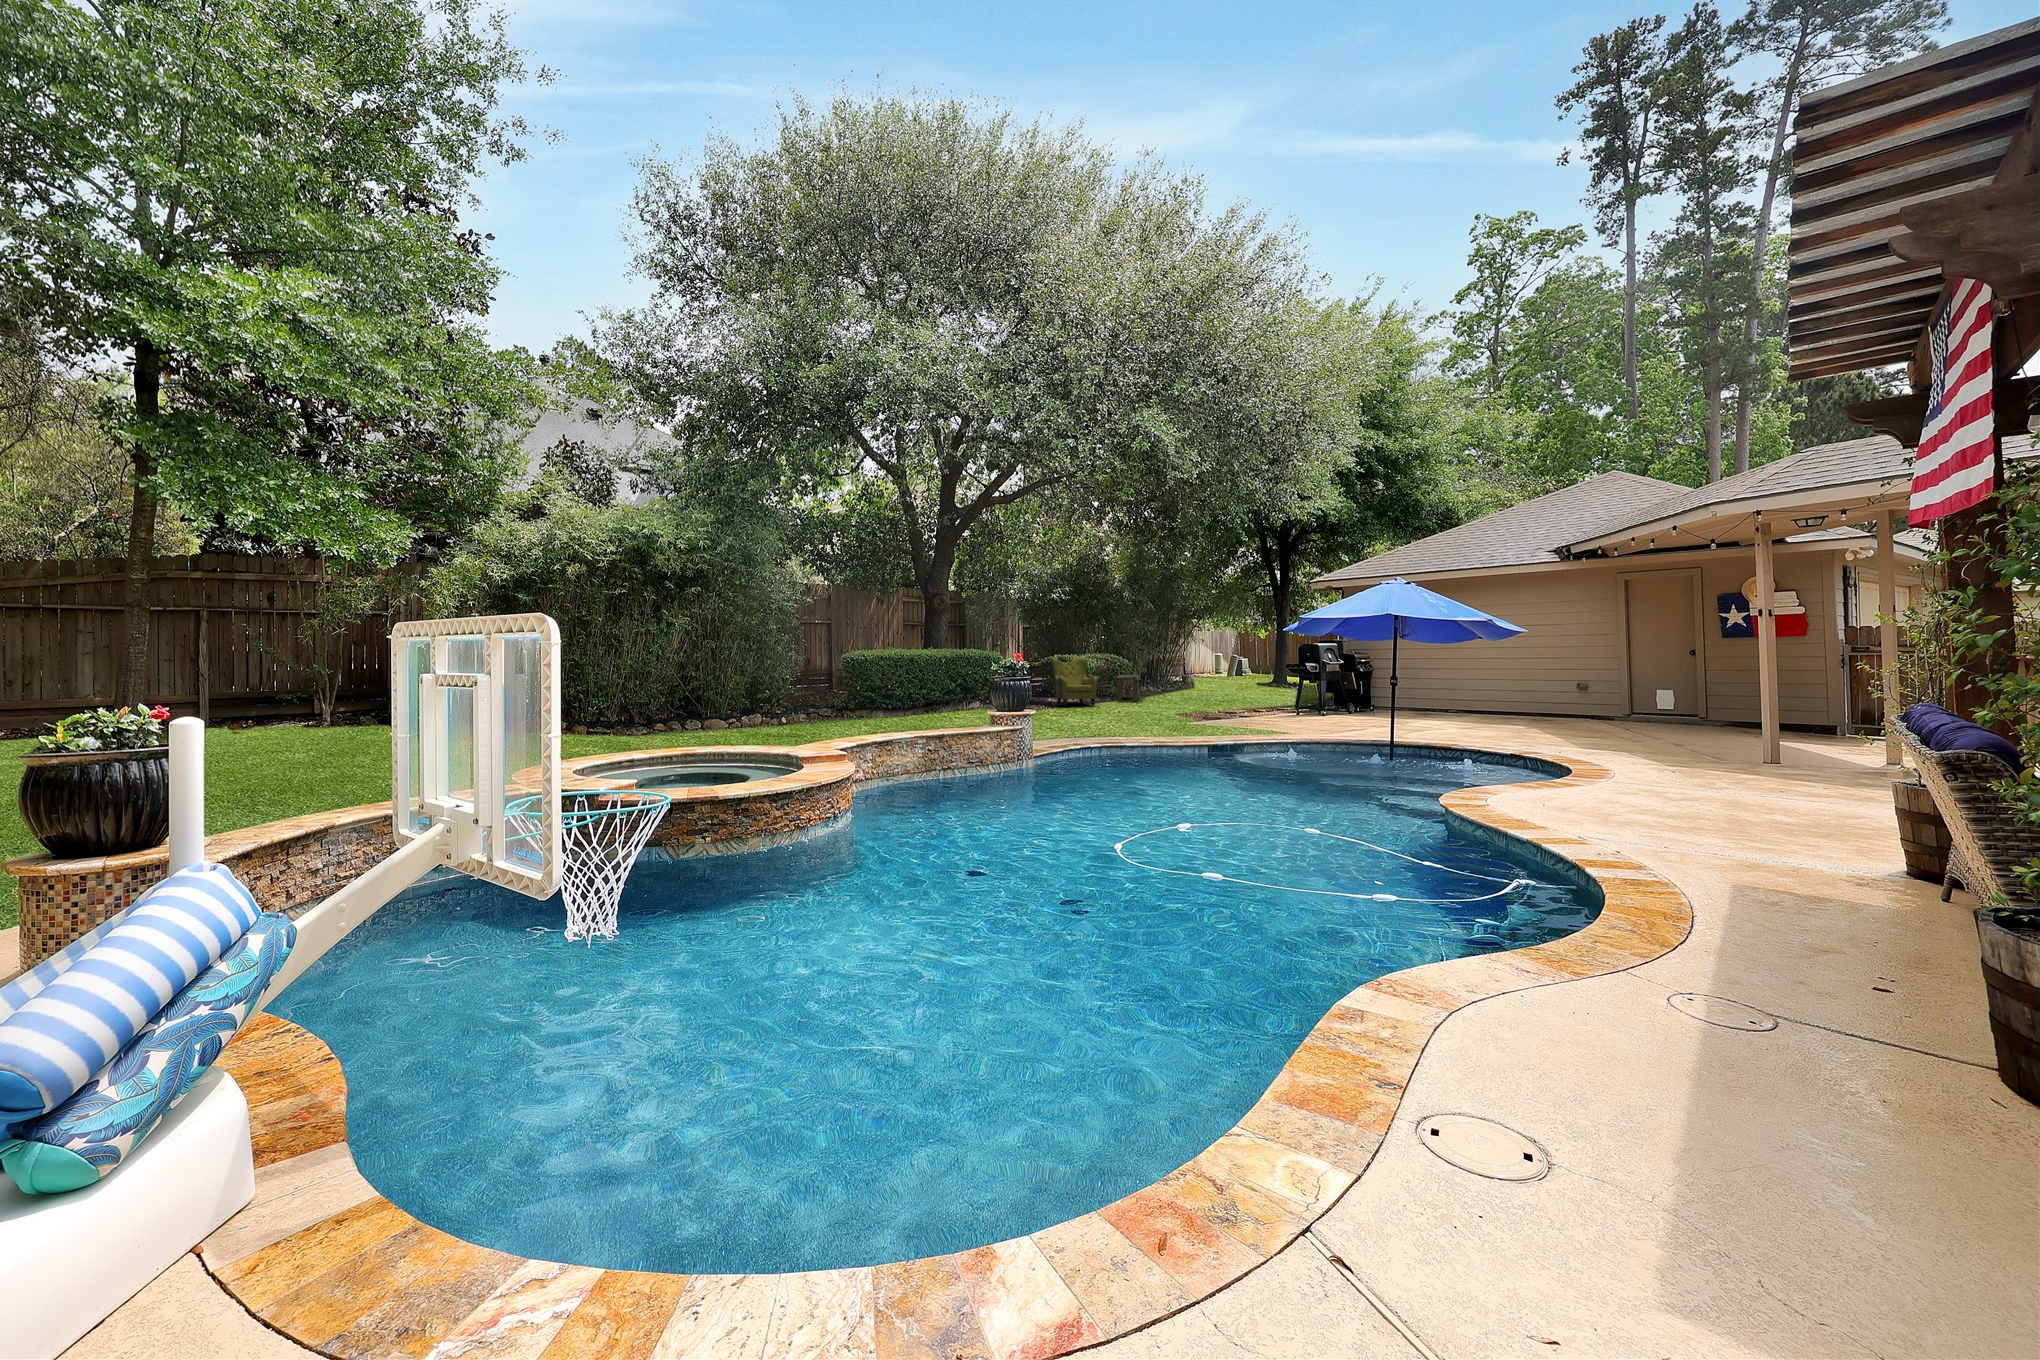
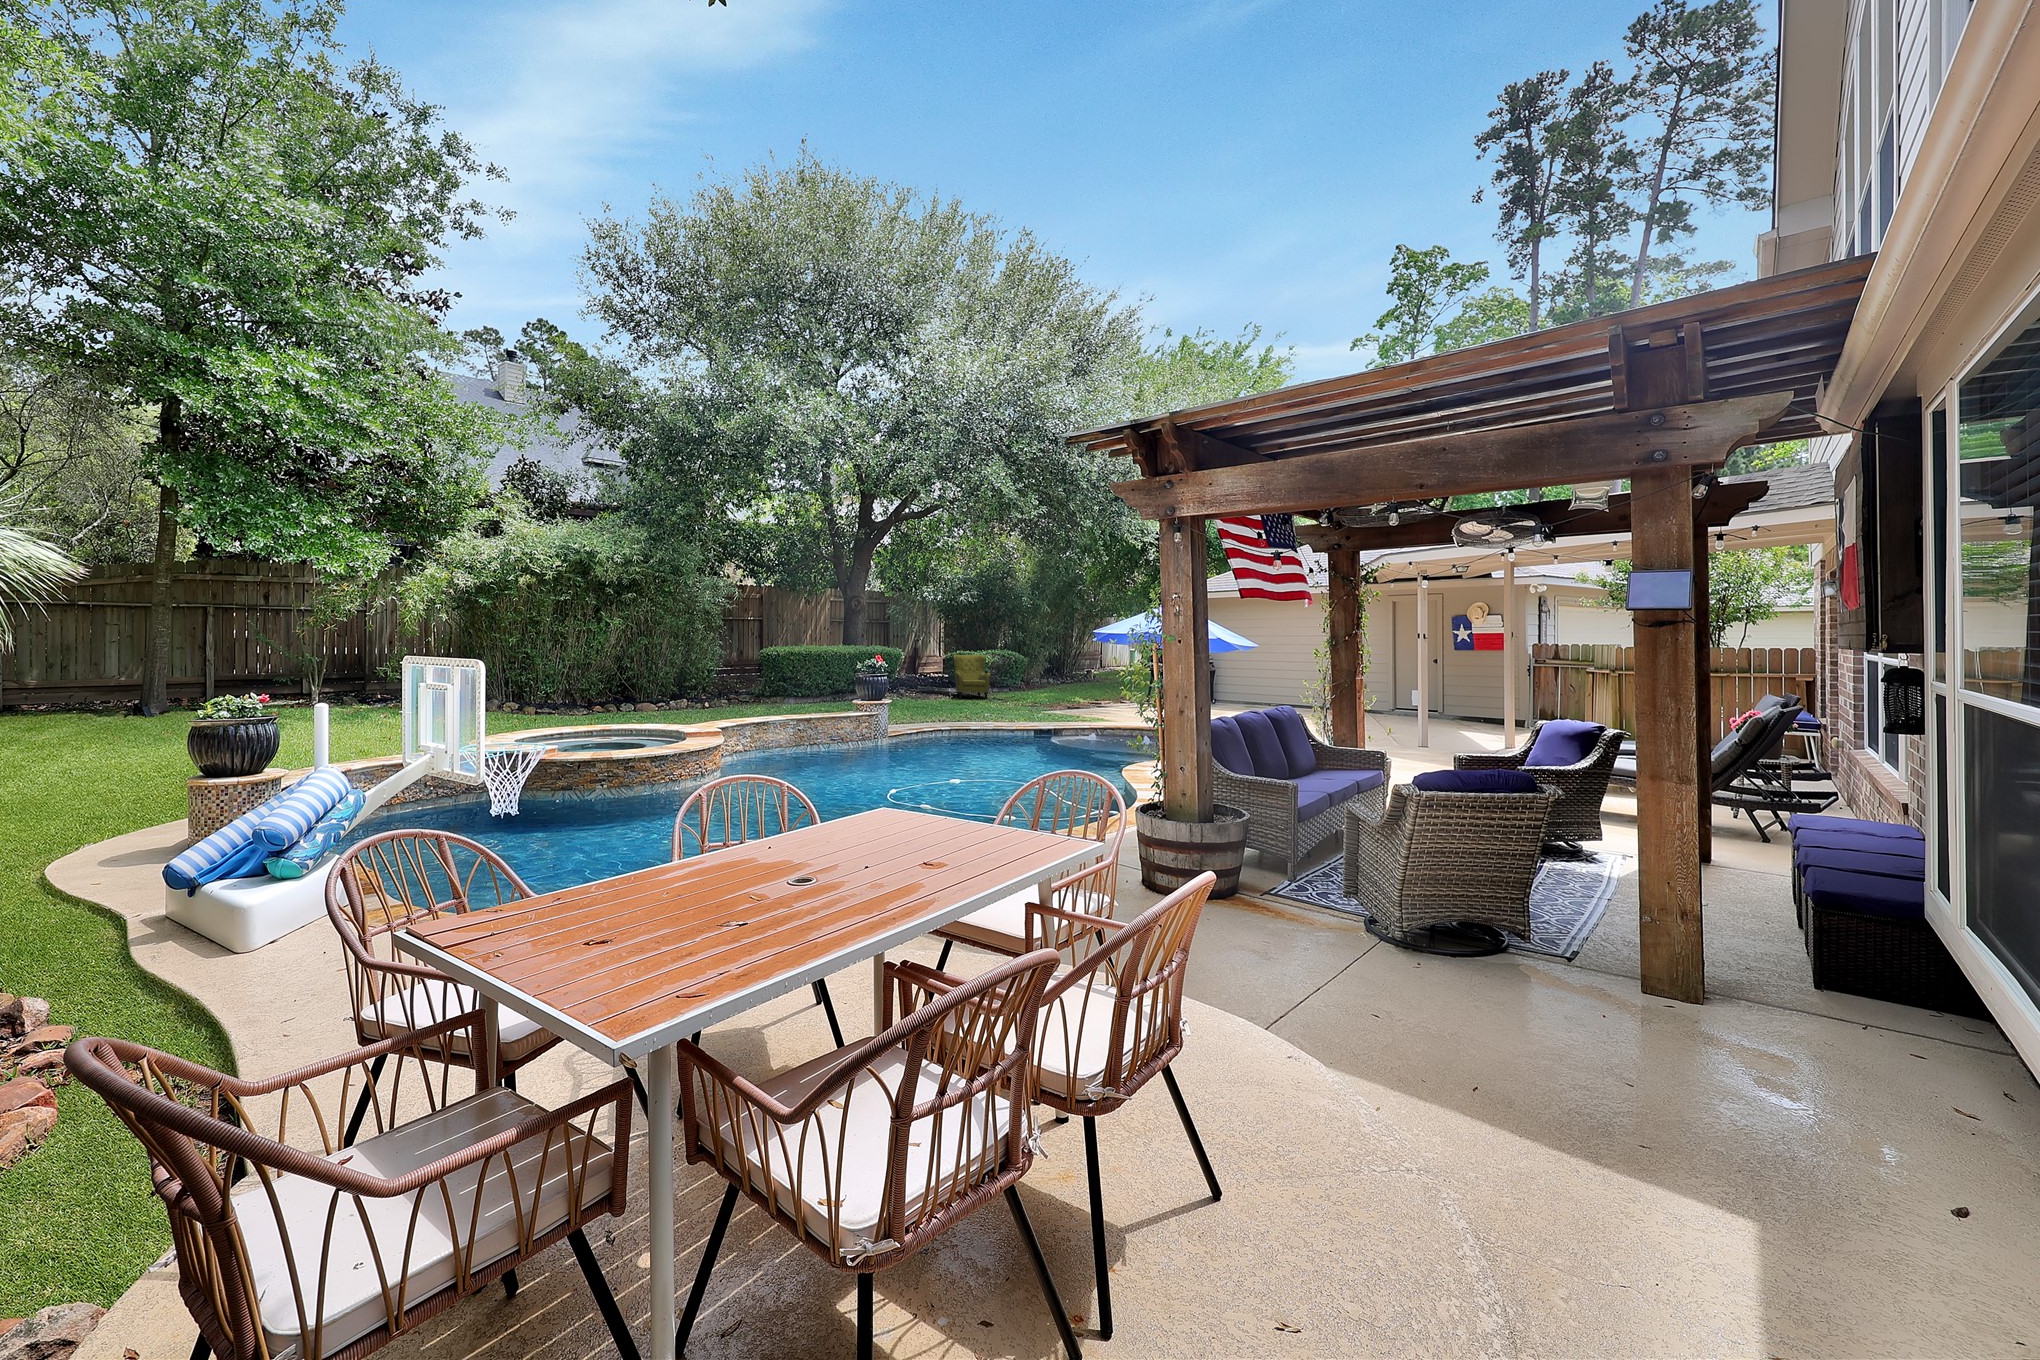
bench: present [1116,675,1139,701] -> none [1011,672,1036,695]

